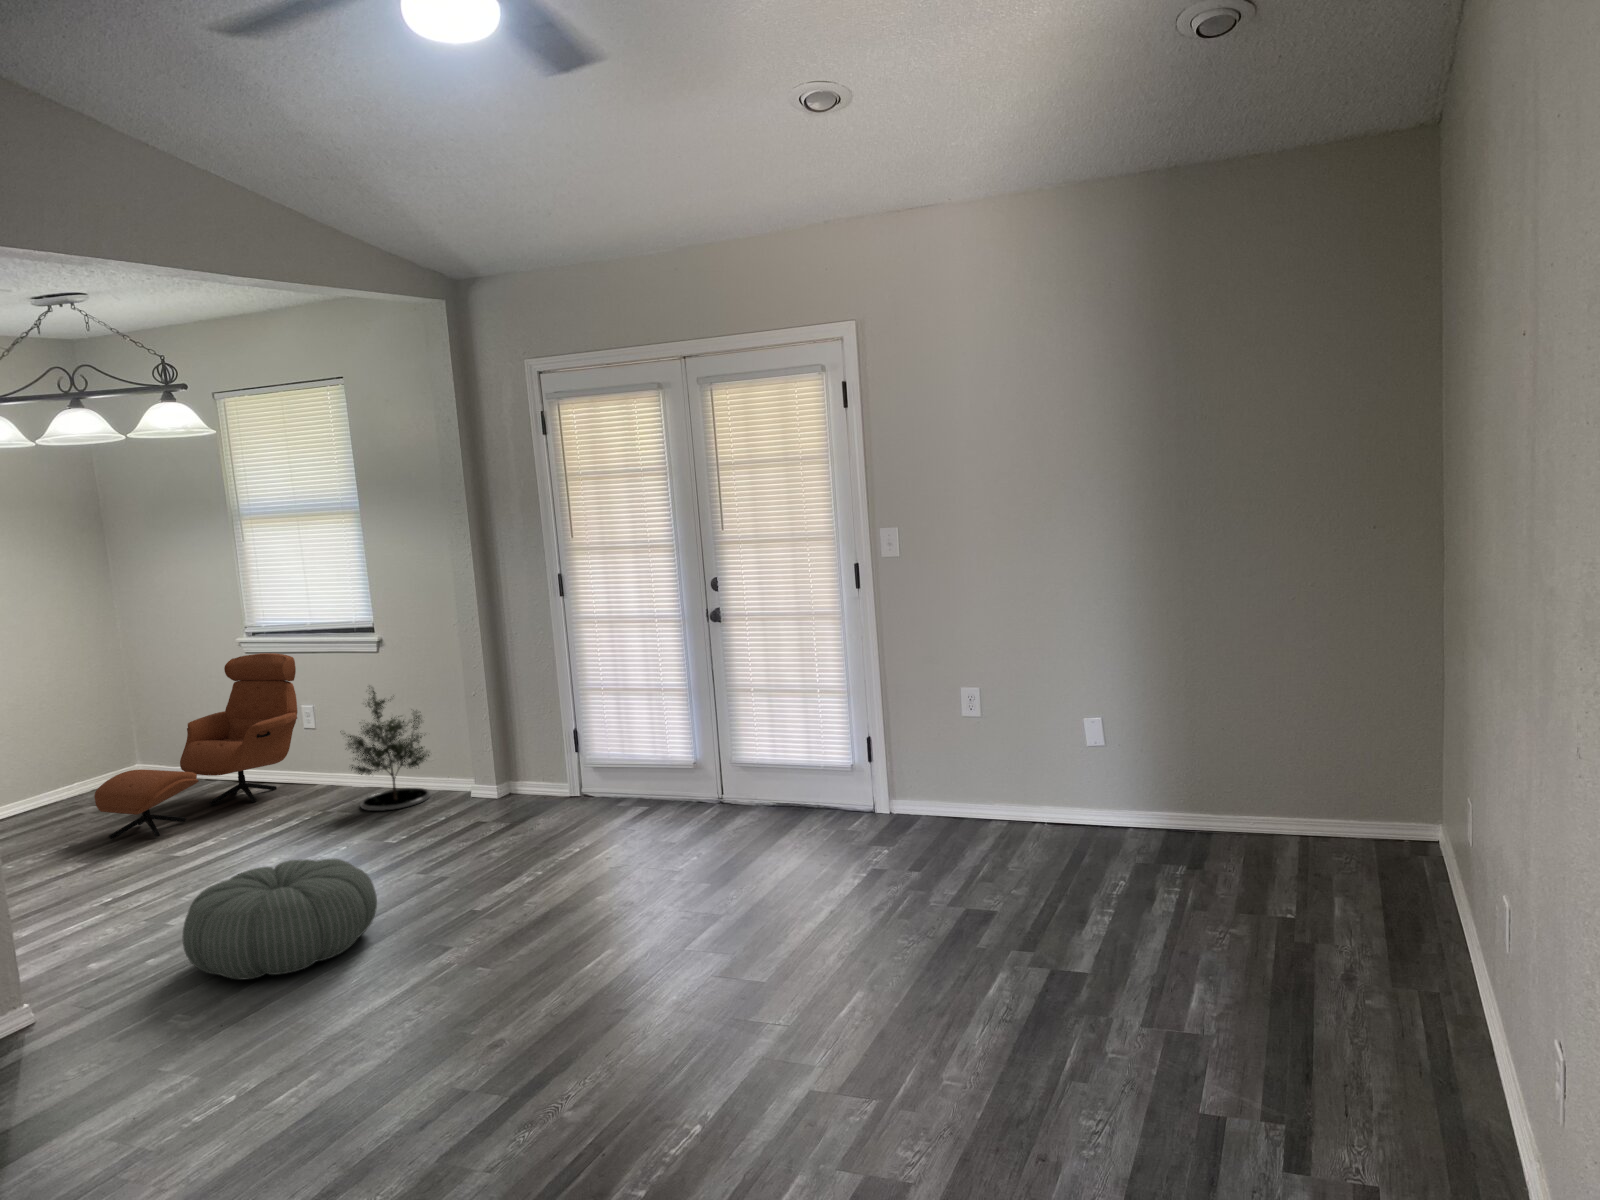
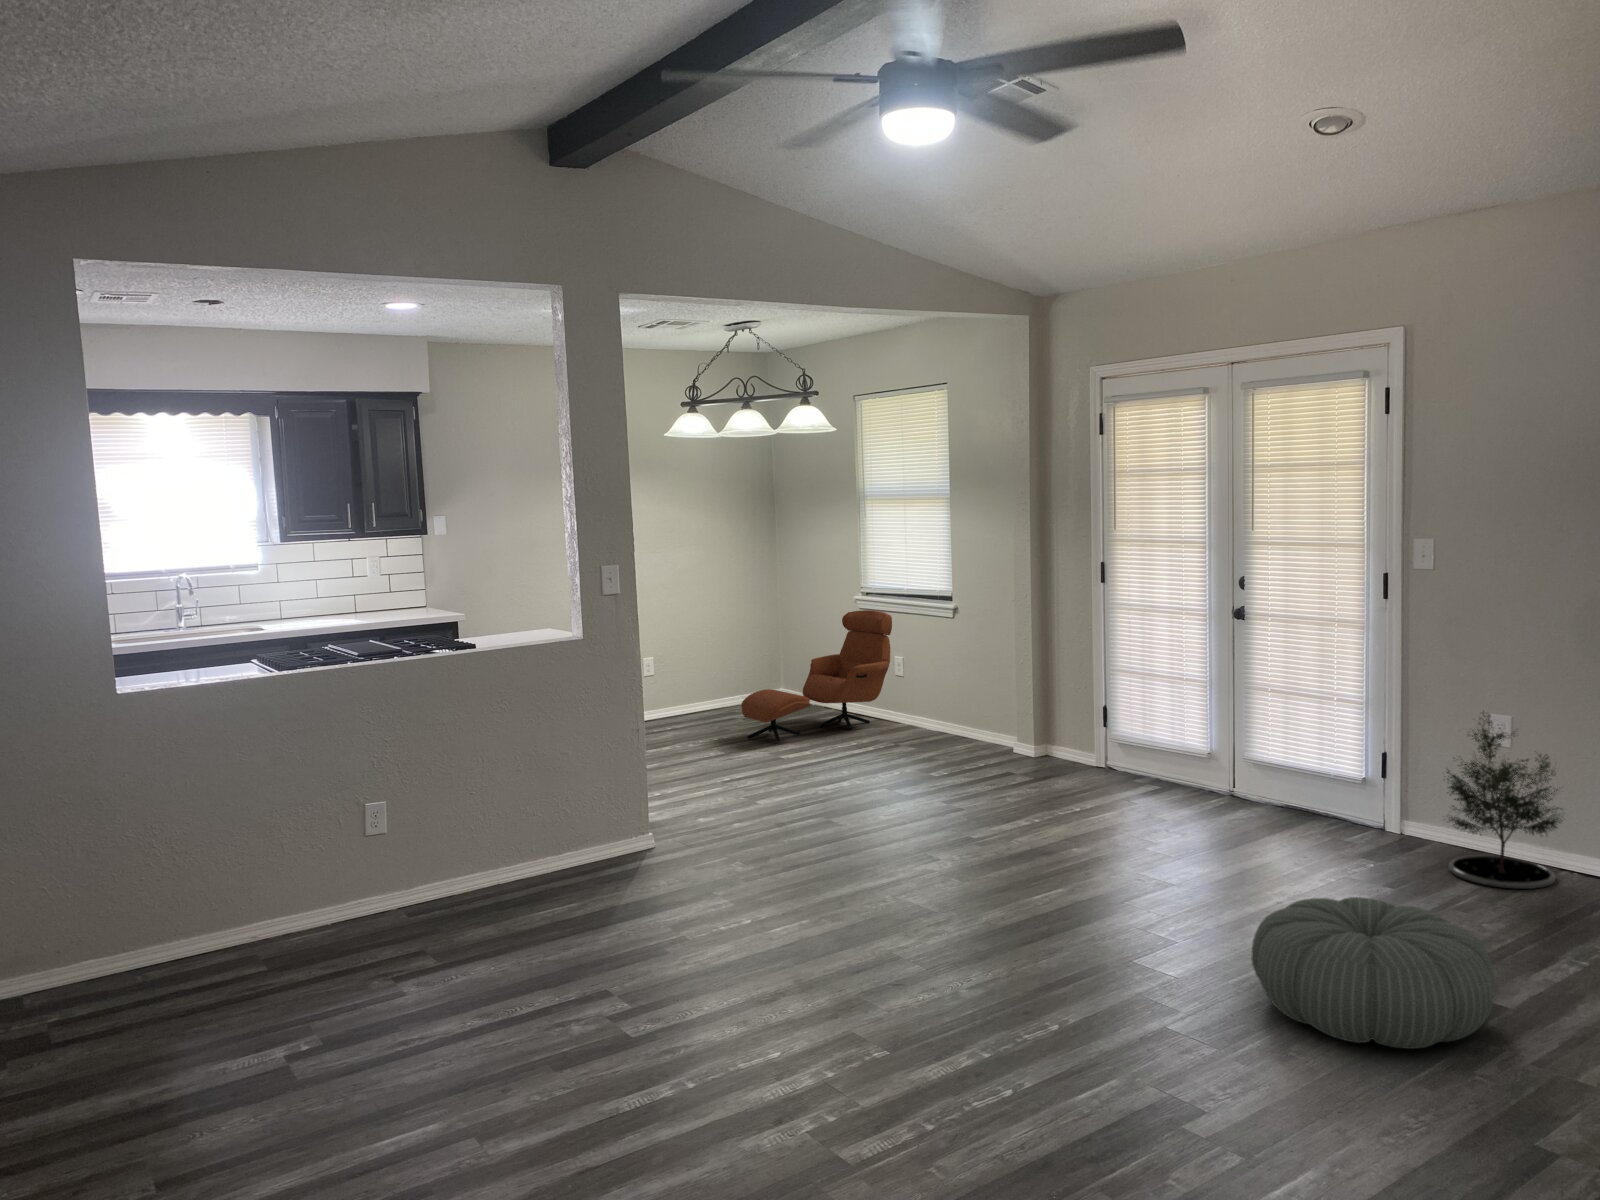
potted tree: present [340,687,430,811] -> present [1446,711,1562,889]
pouf: present [183,858,377,979] -> present [1252,897,1494,1049]

